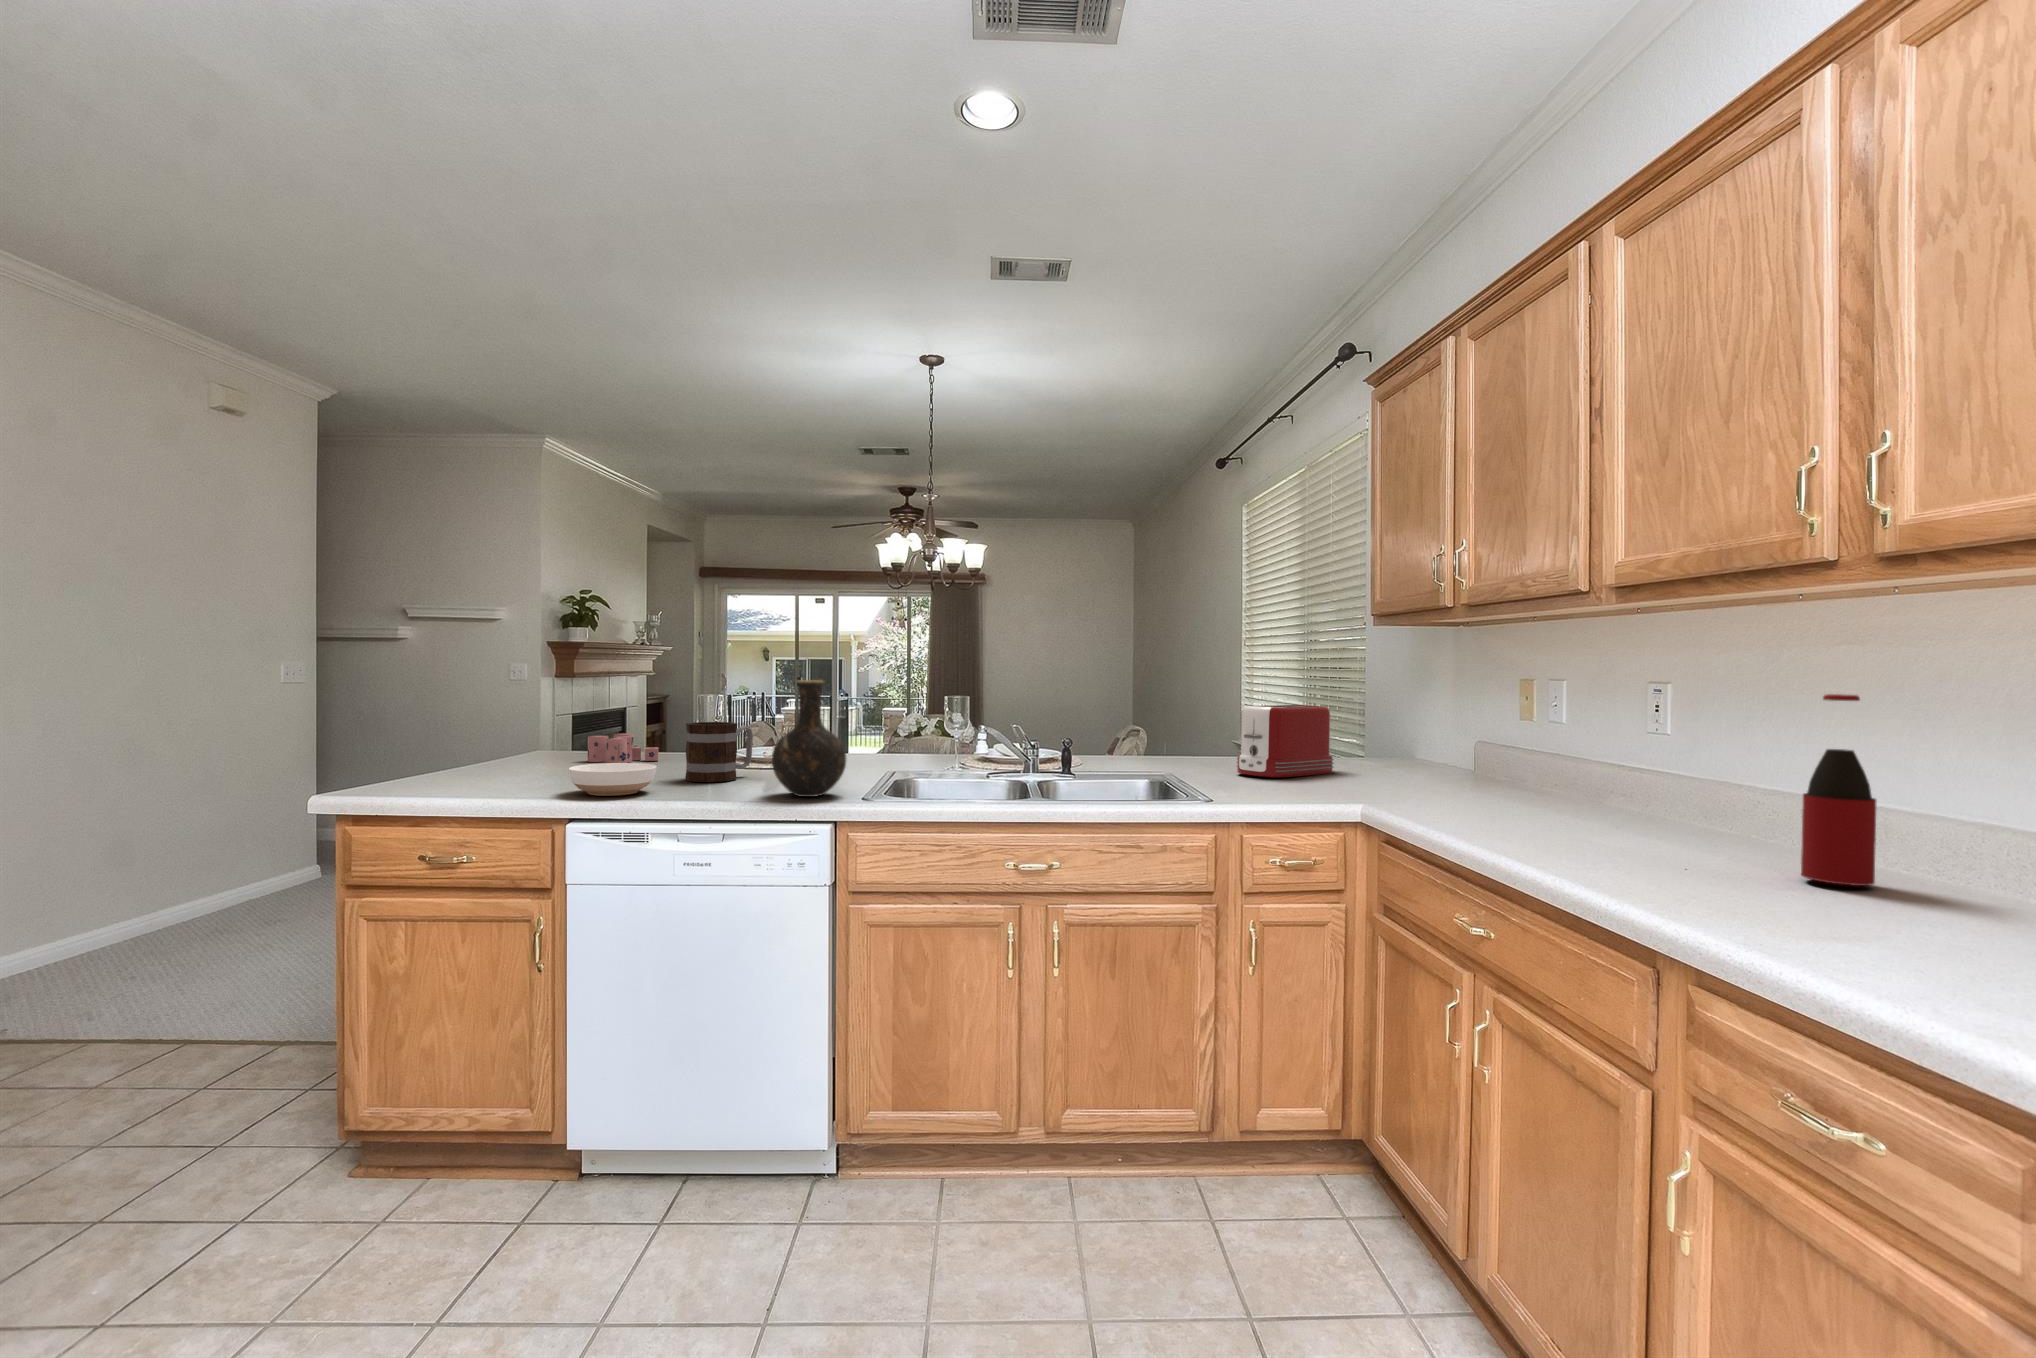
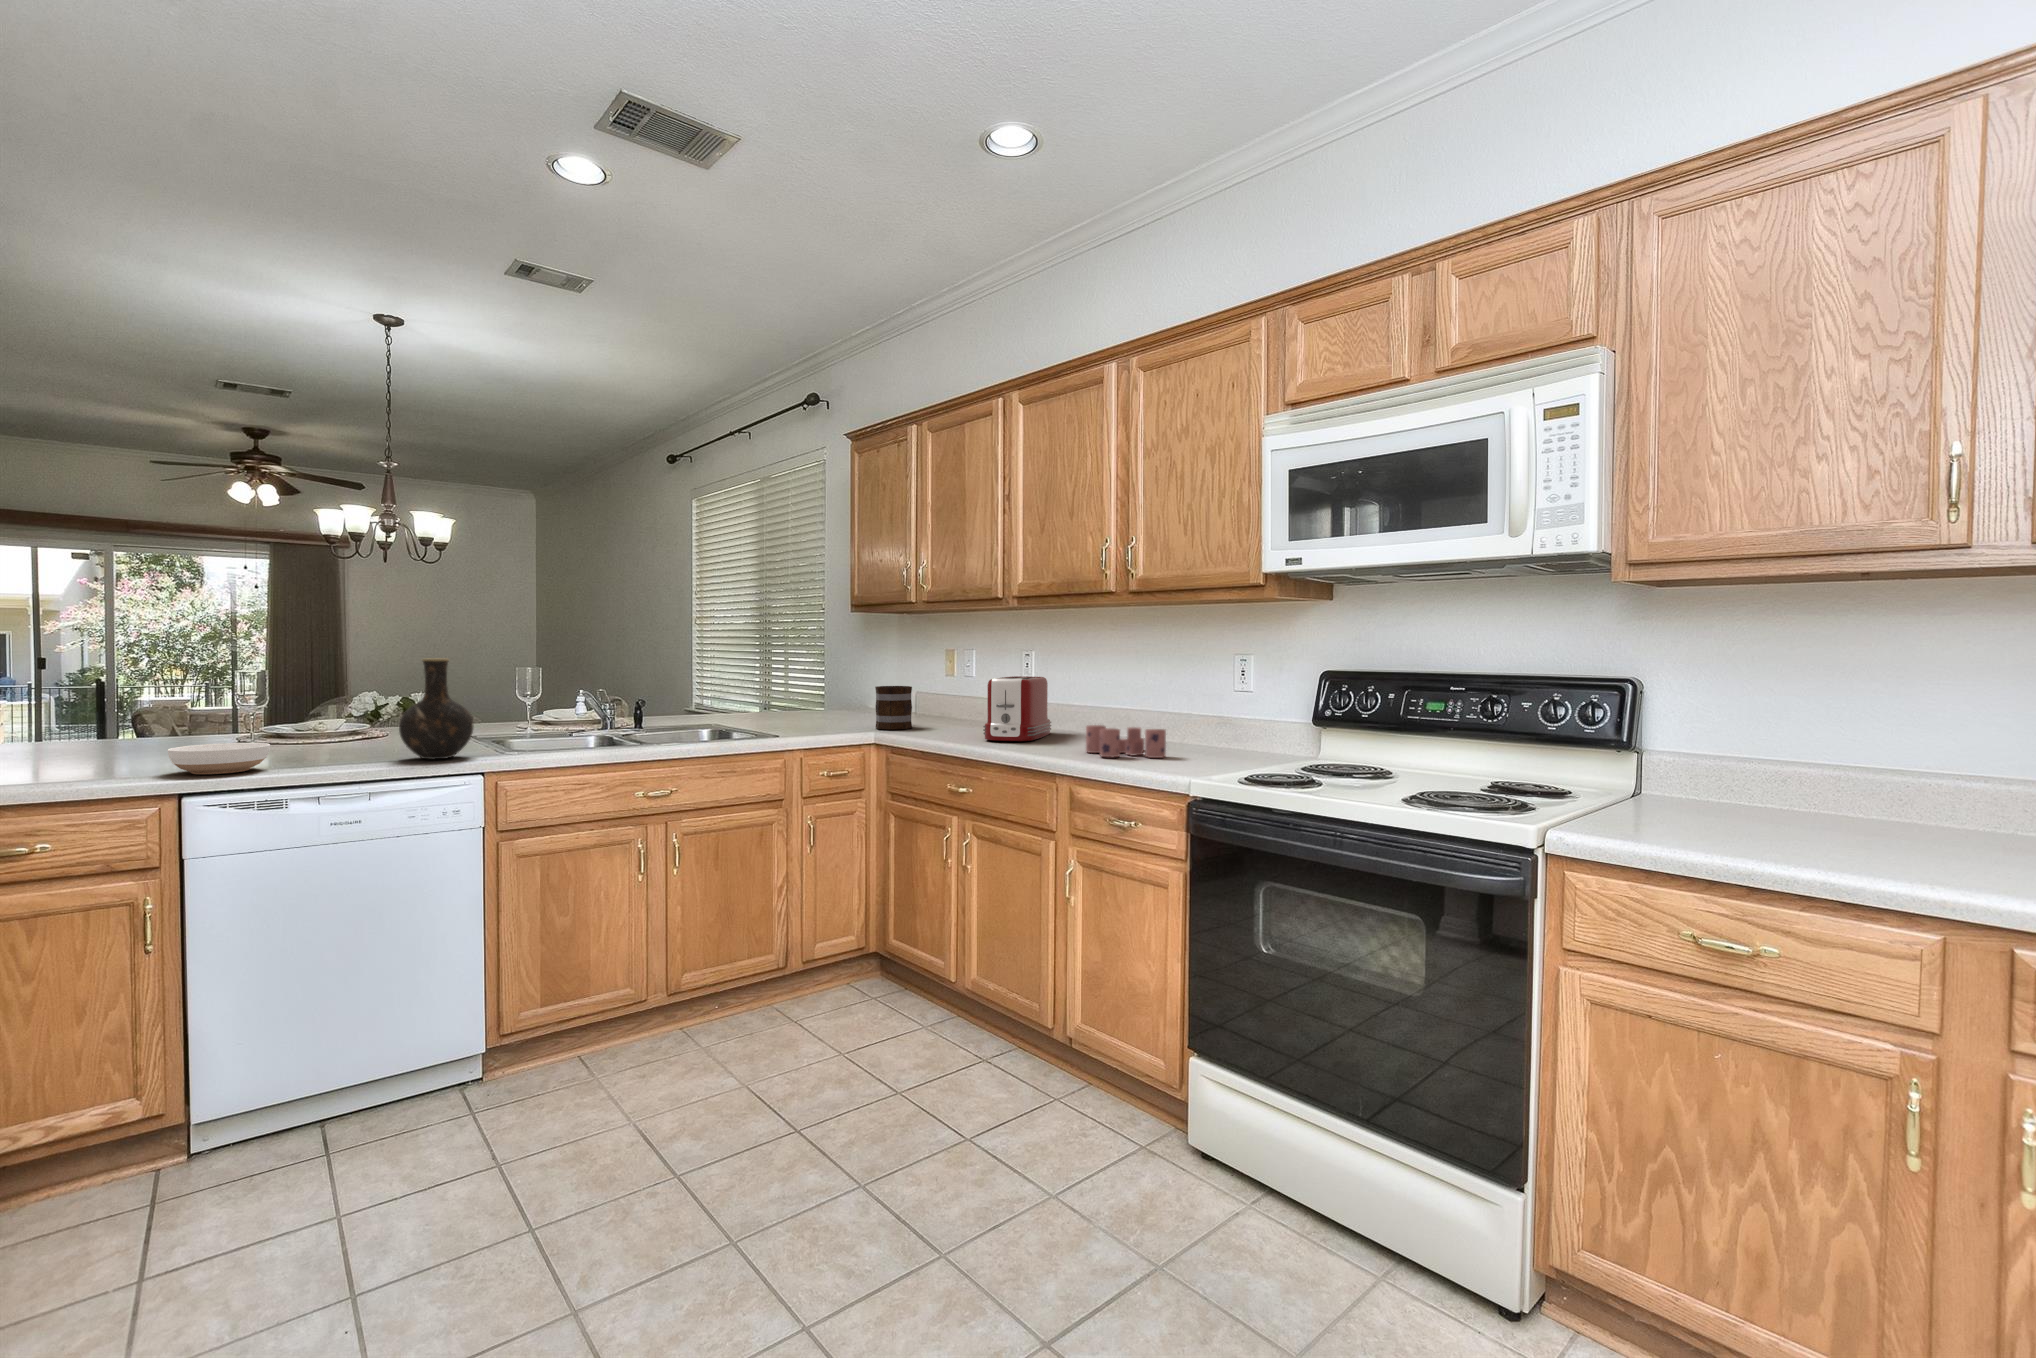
bottle: present [1801,694,1877,886] -> none [1104,653,1131,743]
toaster: present [1237,705,1334,778] -> present [983,676,1051,741]
mug: present [685,722,753,782] -> present [875,686,912,729]
candle: present [588,733,658,763] -> present [1086,725,1166,758]

